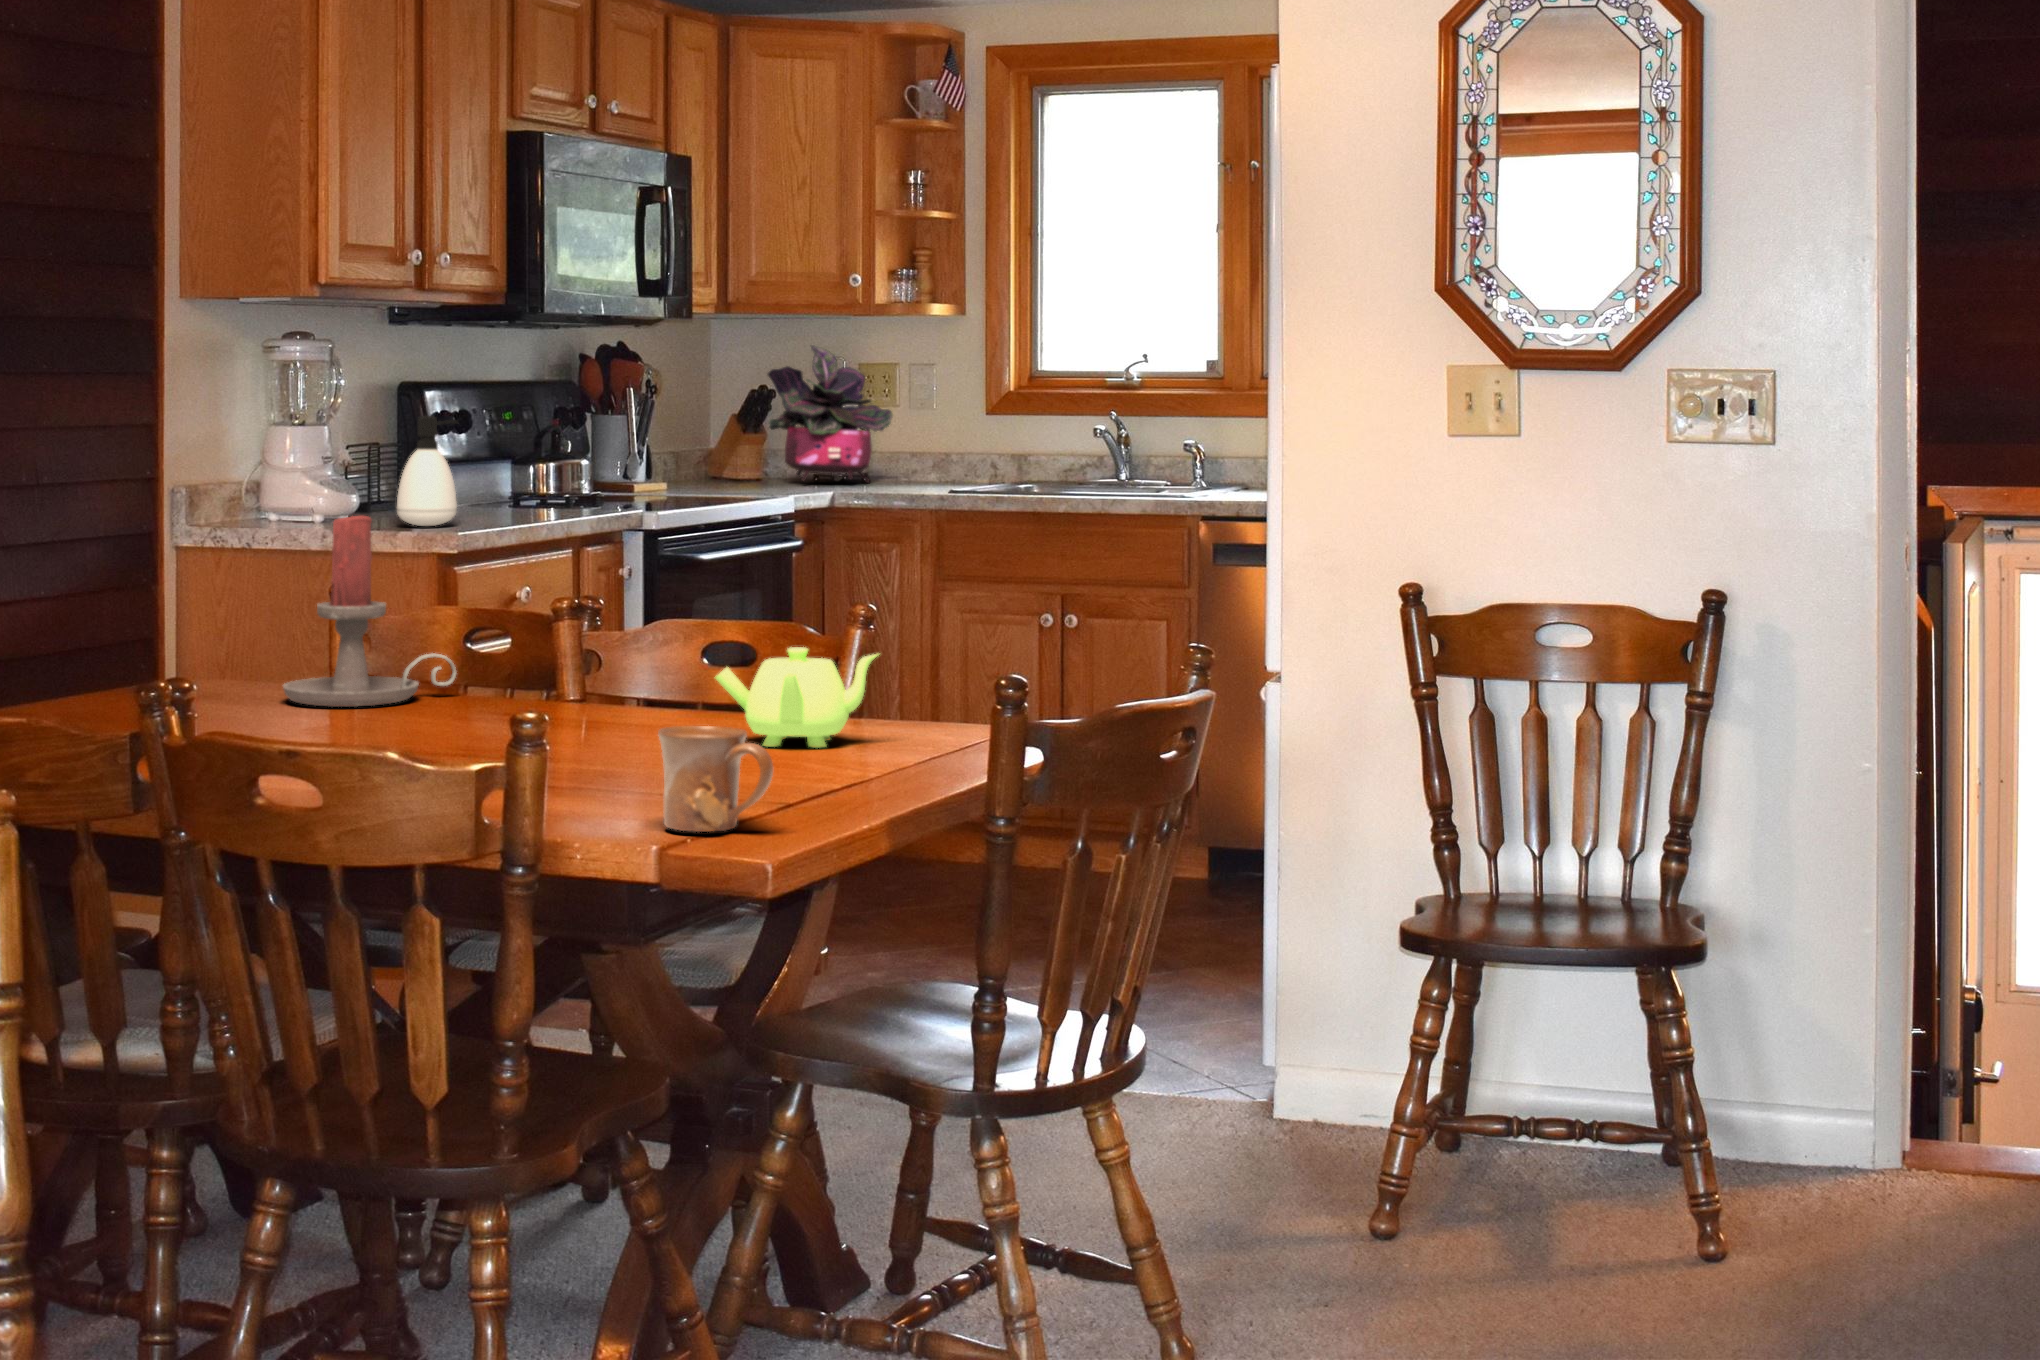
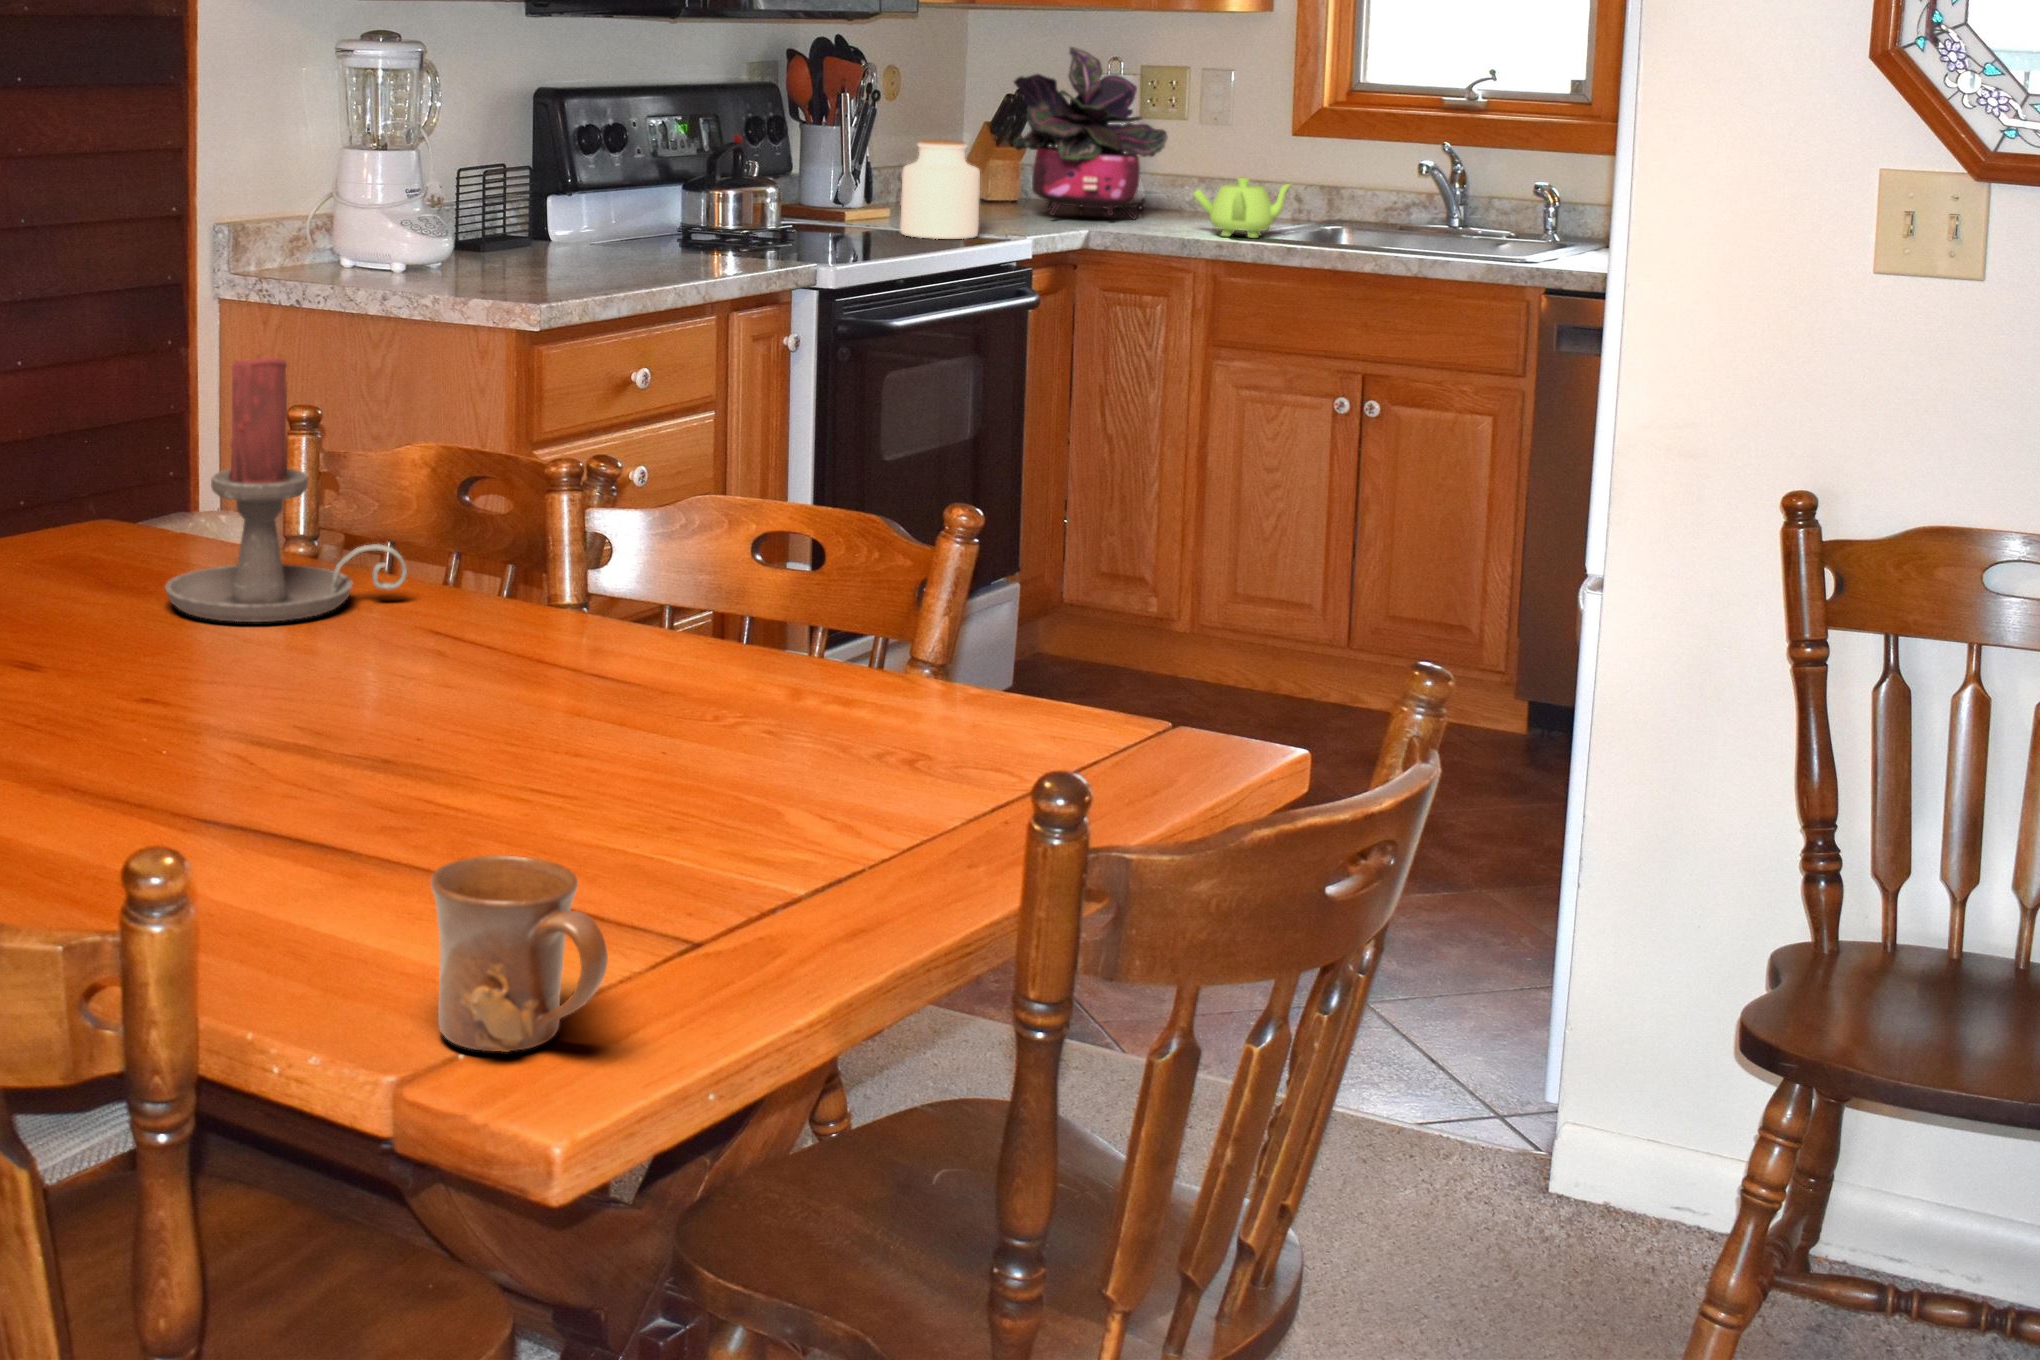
soap dispenser: present [397,416,458,526] -> none [503,147,581,284]
jar: none [688,418,752,496] -> present [900,140,980,239]
teapot: present [716,647,879,748] -> present [1193,178,1291,238]

